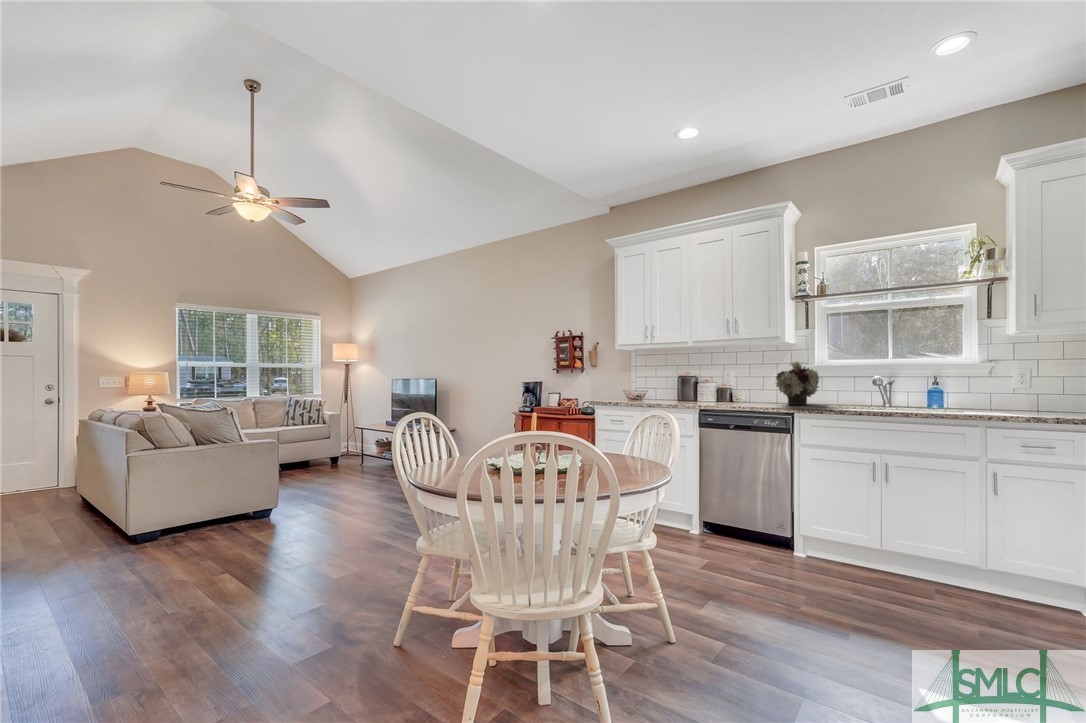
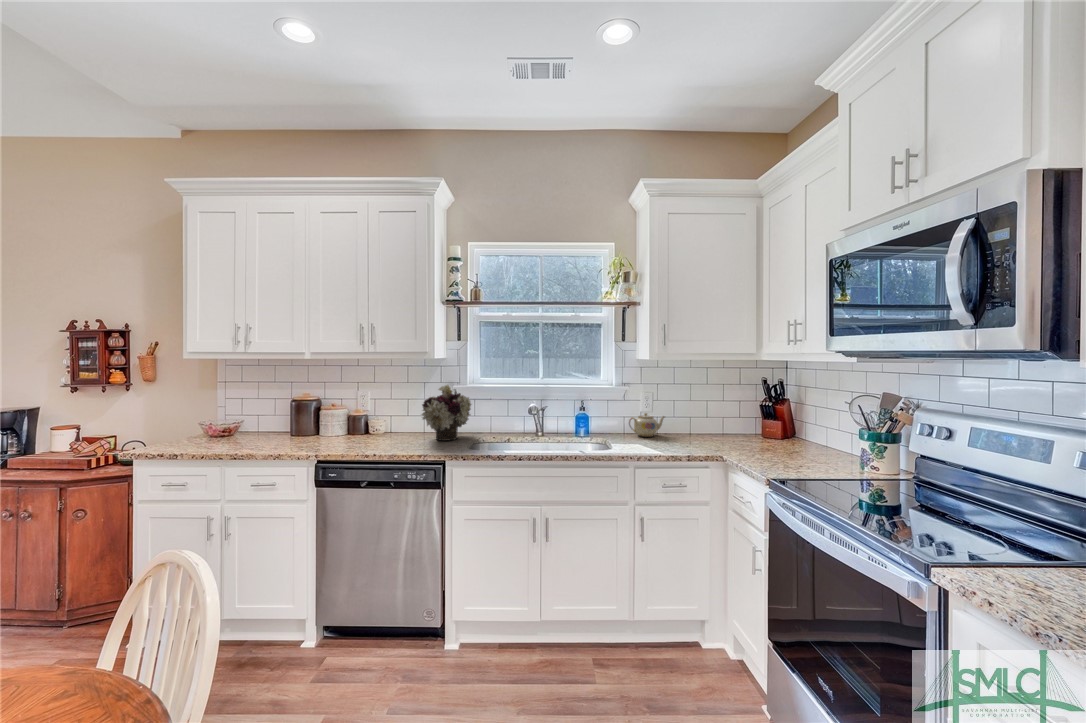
teapot: none [998,386,1051,410] -> present [629,413,665,437]

